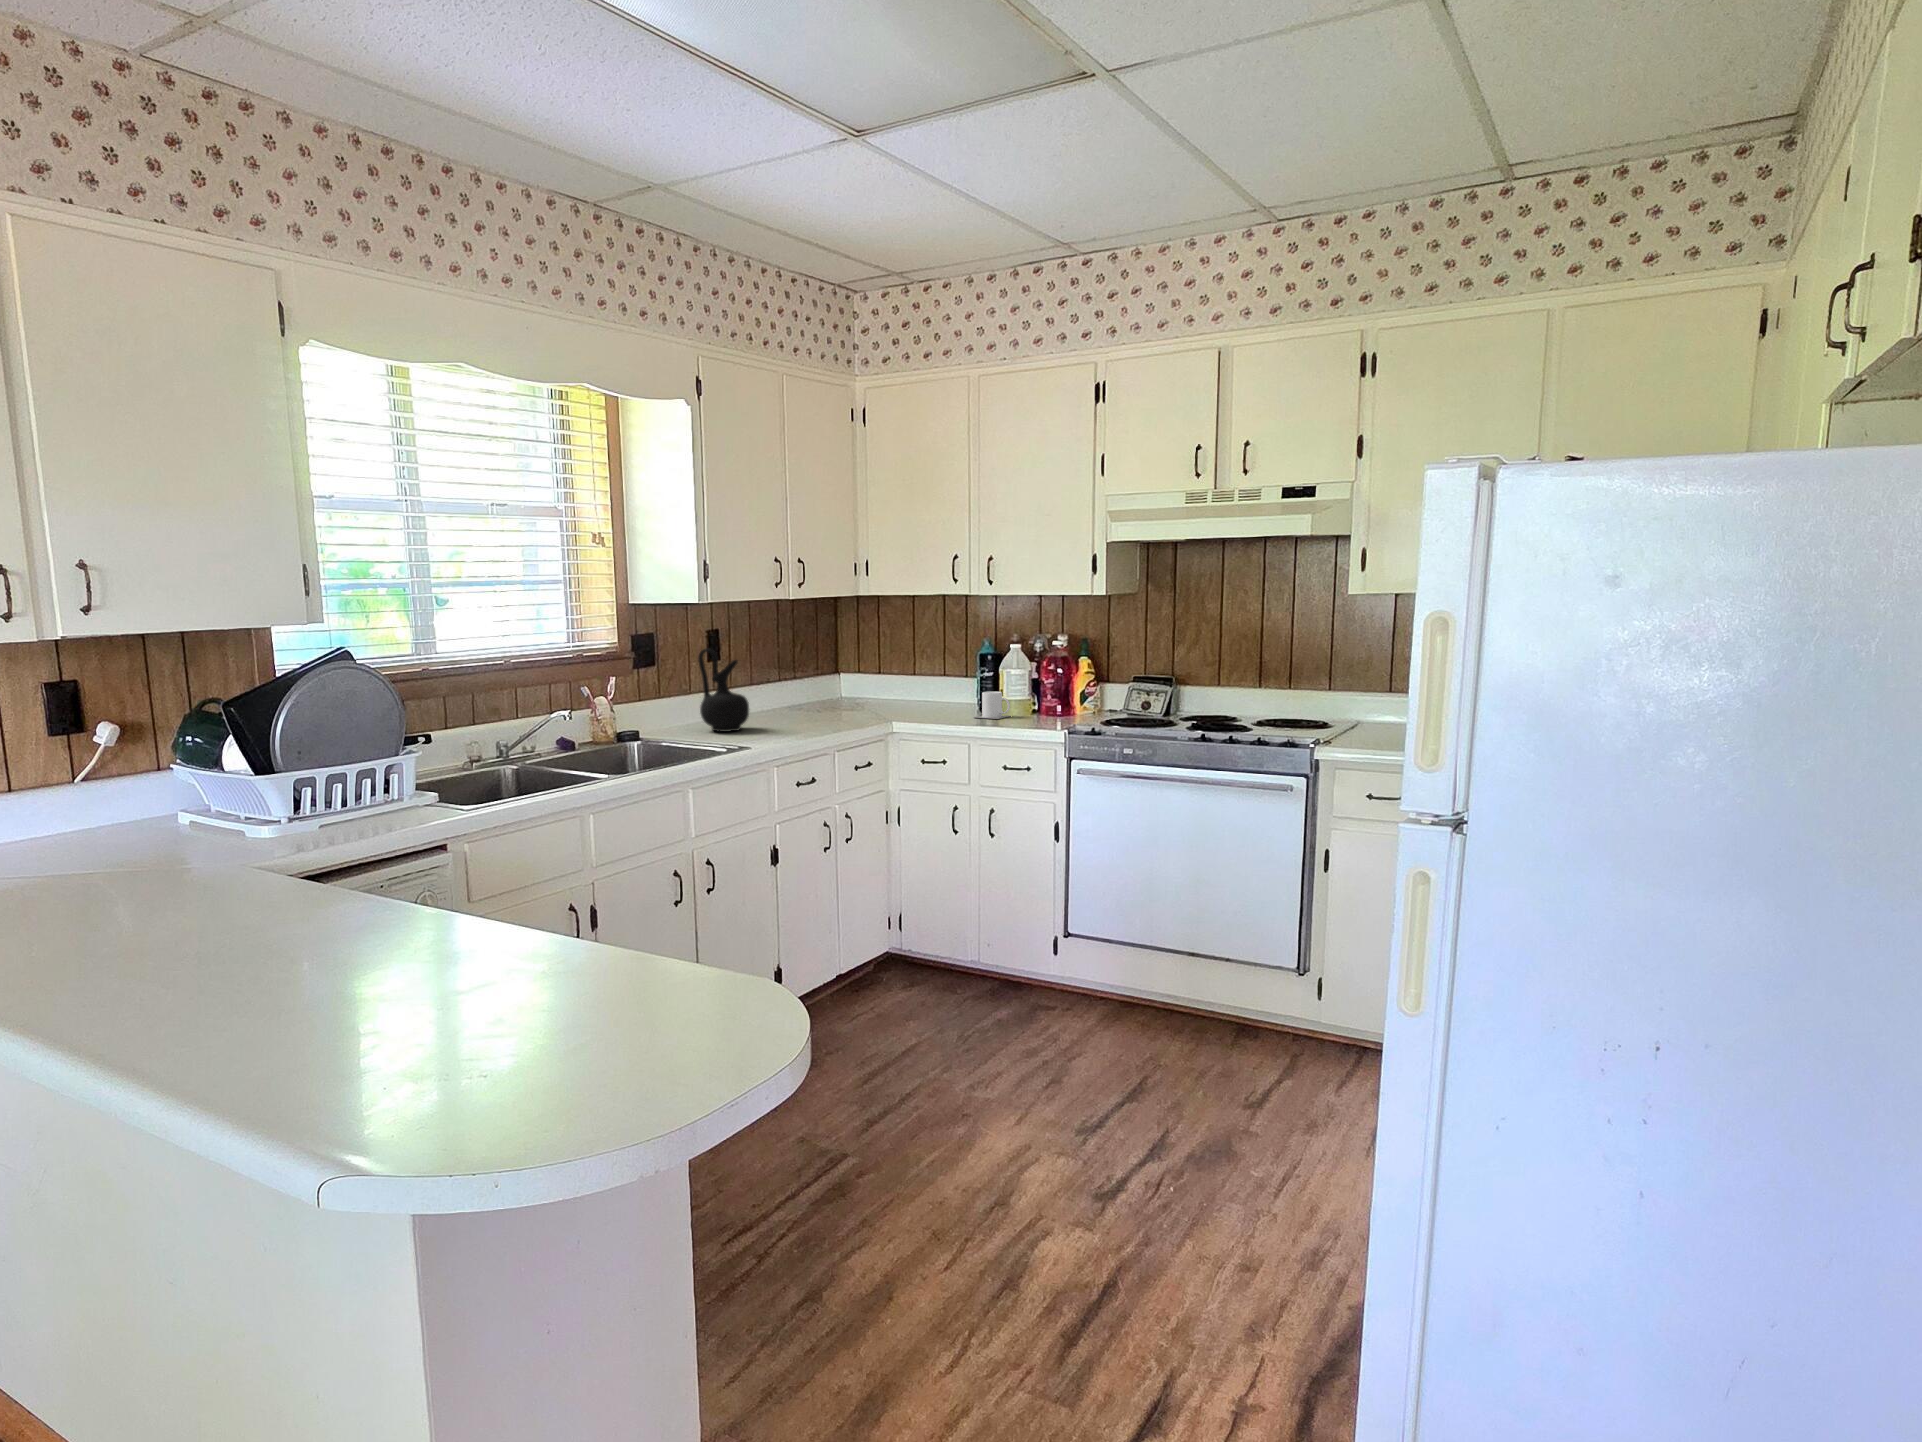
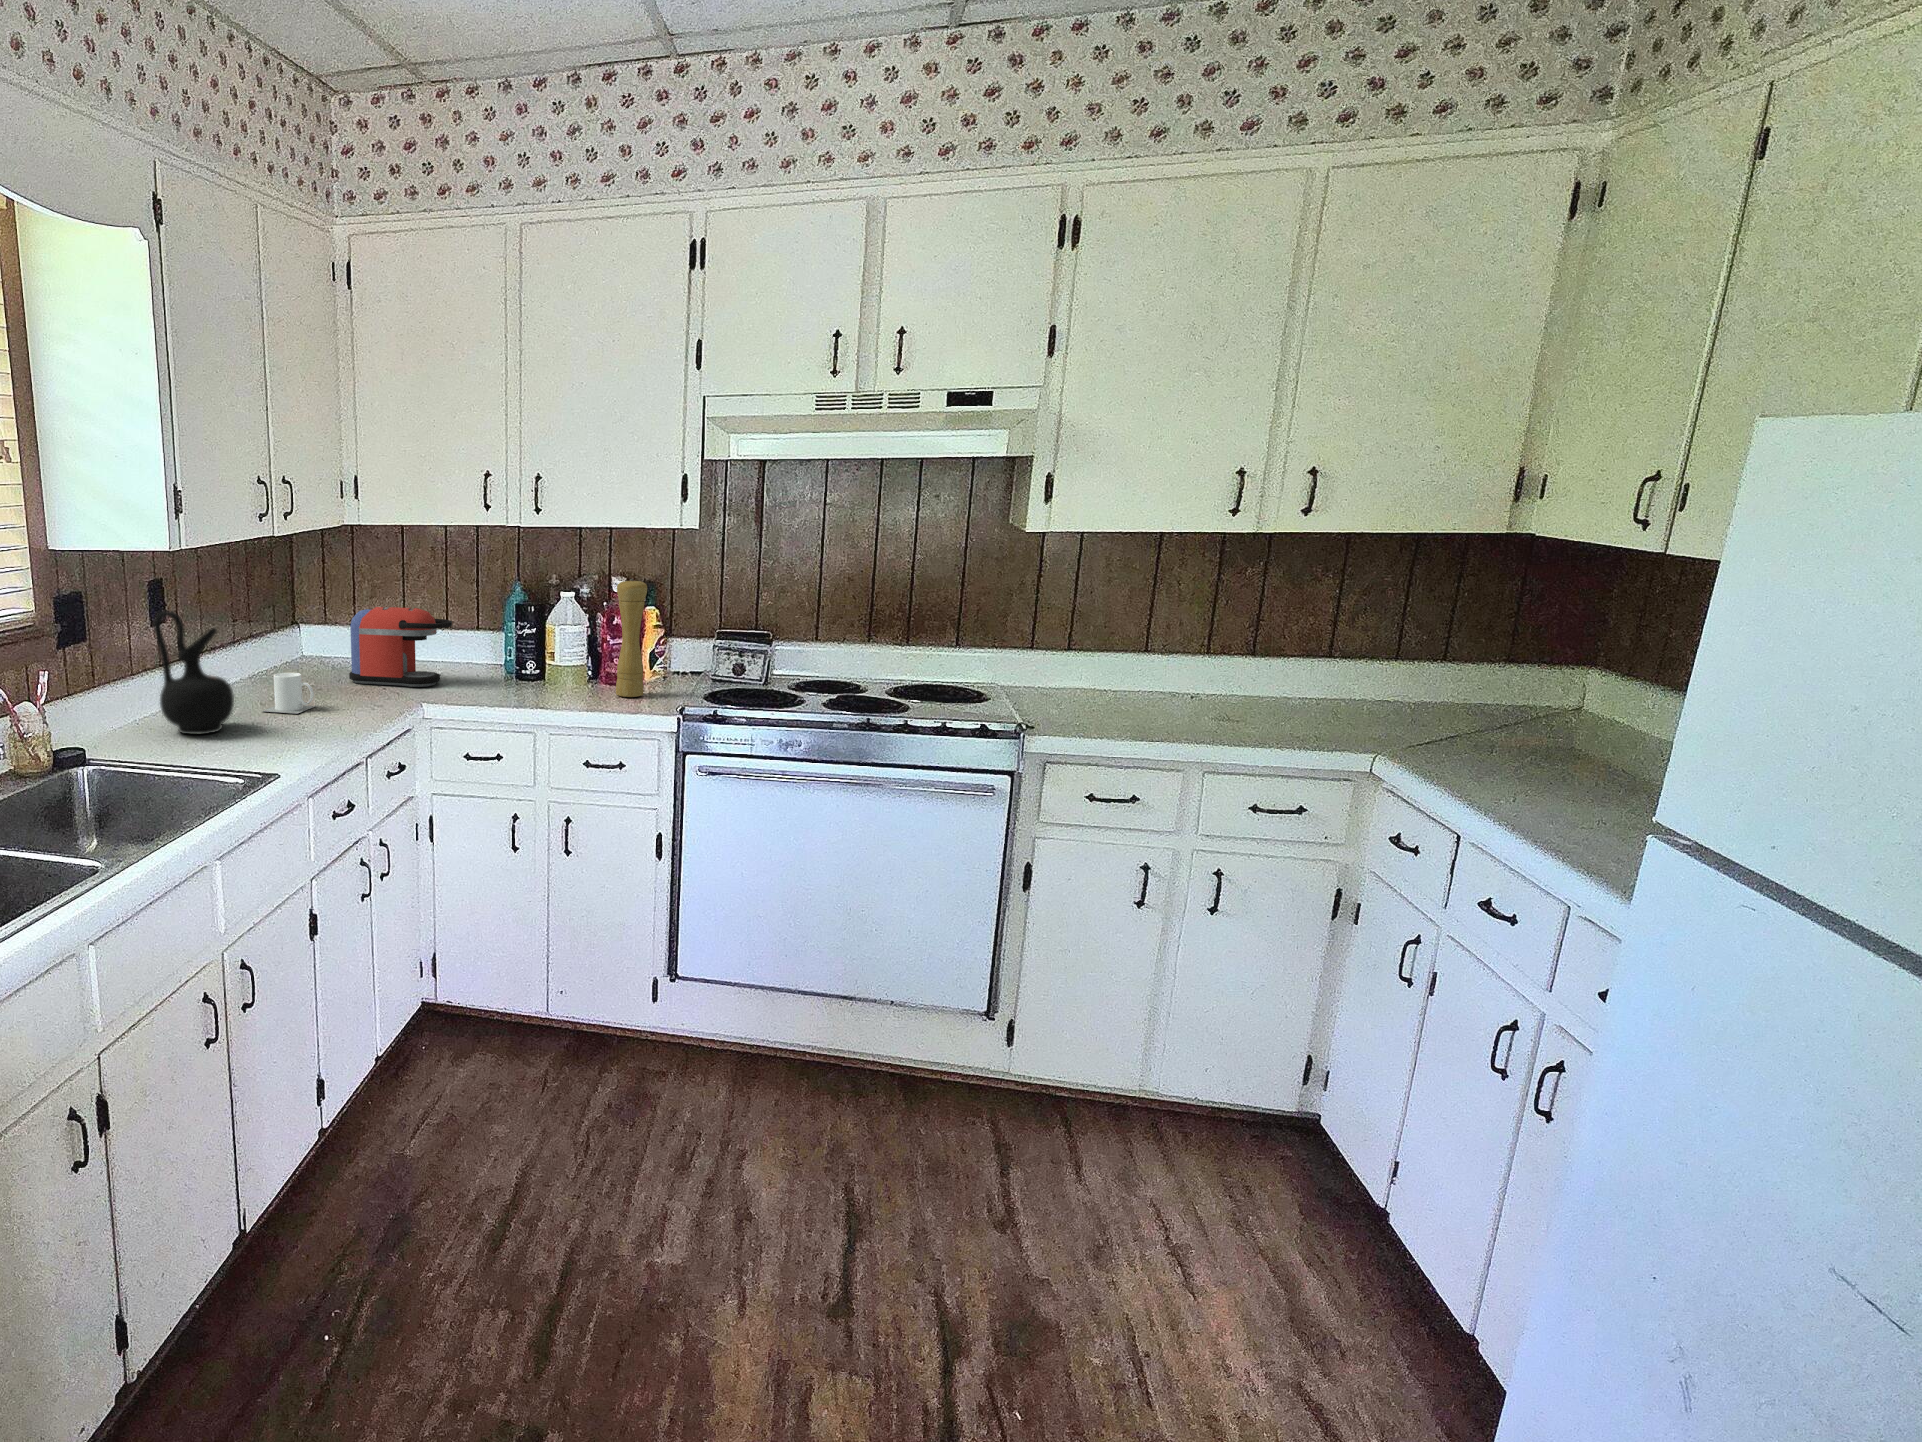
pepper mill: none [1036,632,1058,720] -> present [616,579,647,697]
coffee maker: none [853,655,925,713] -> present [349,607,452,687]
mug: present [975,692,1010,719] -> present [263,673,315,714]

